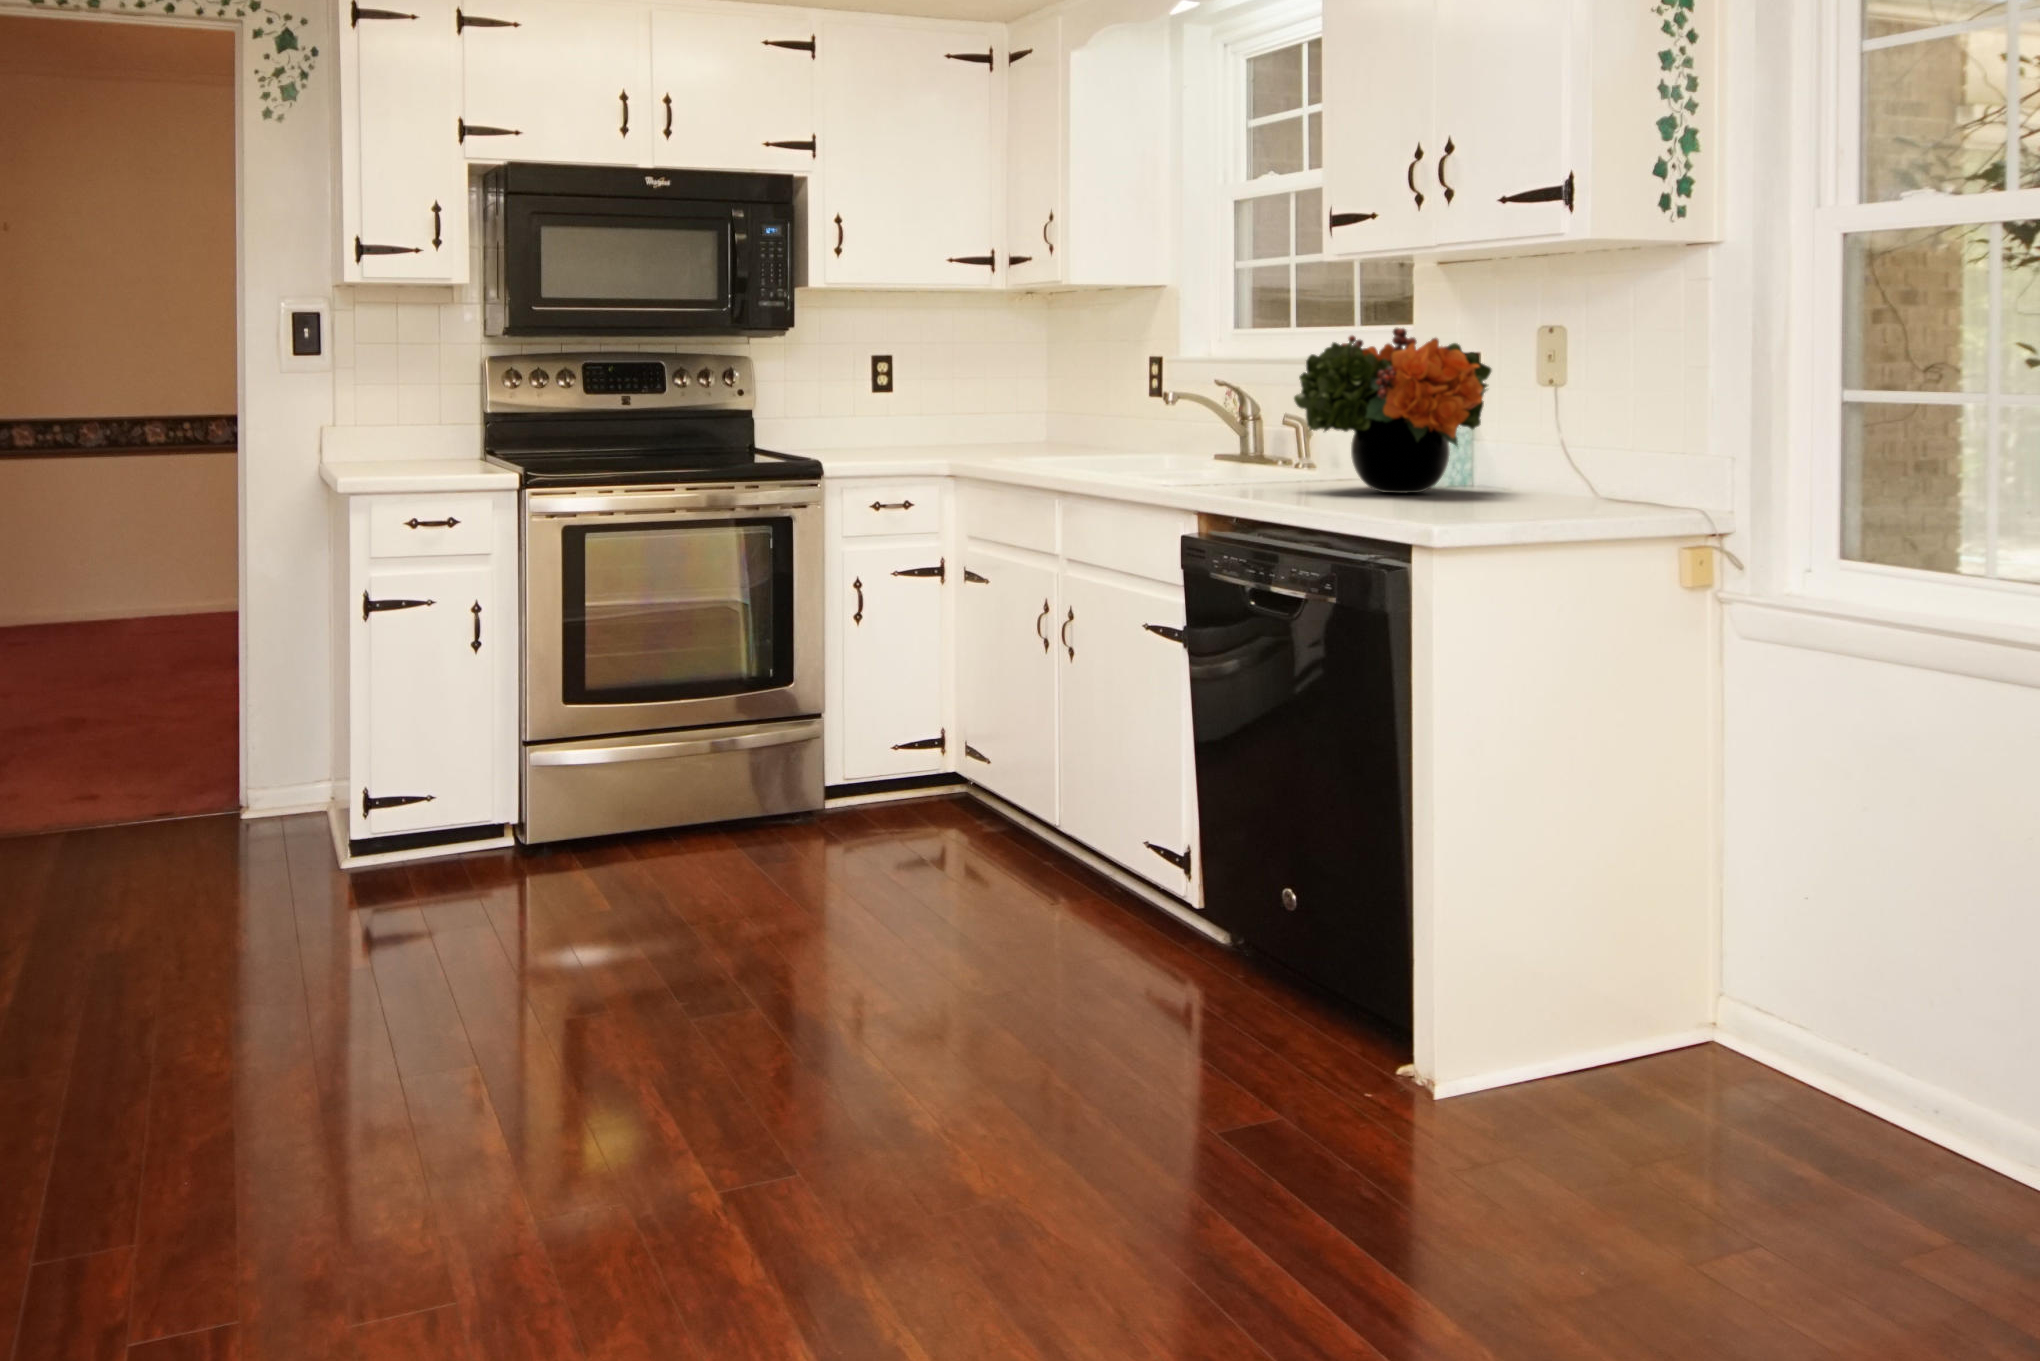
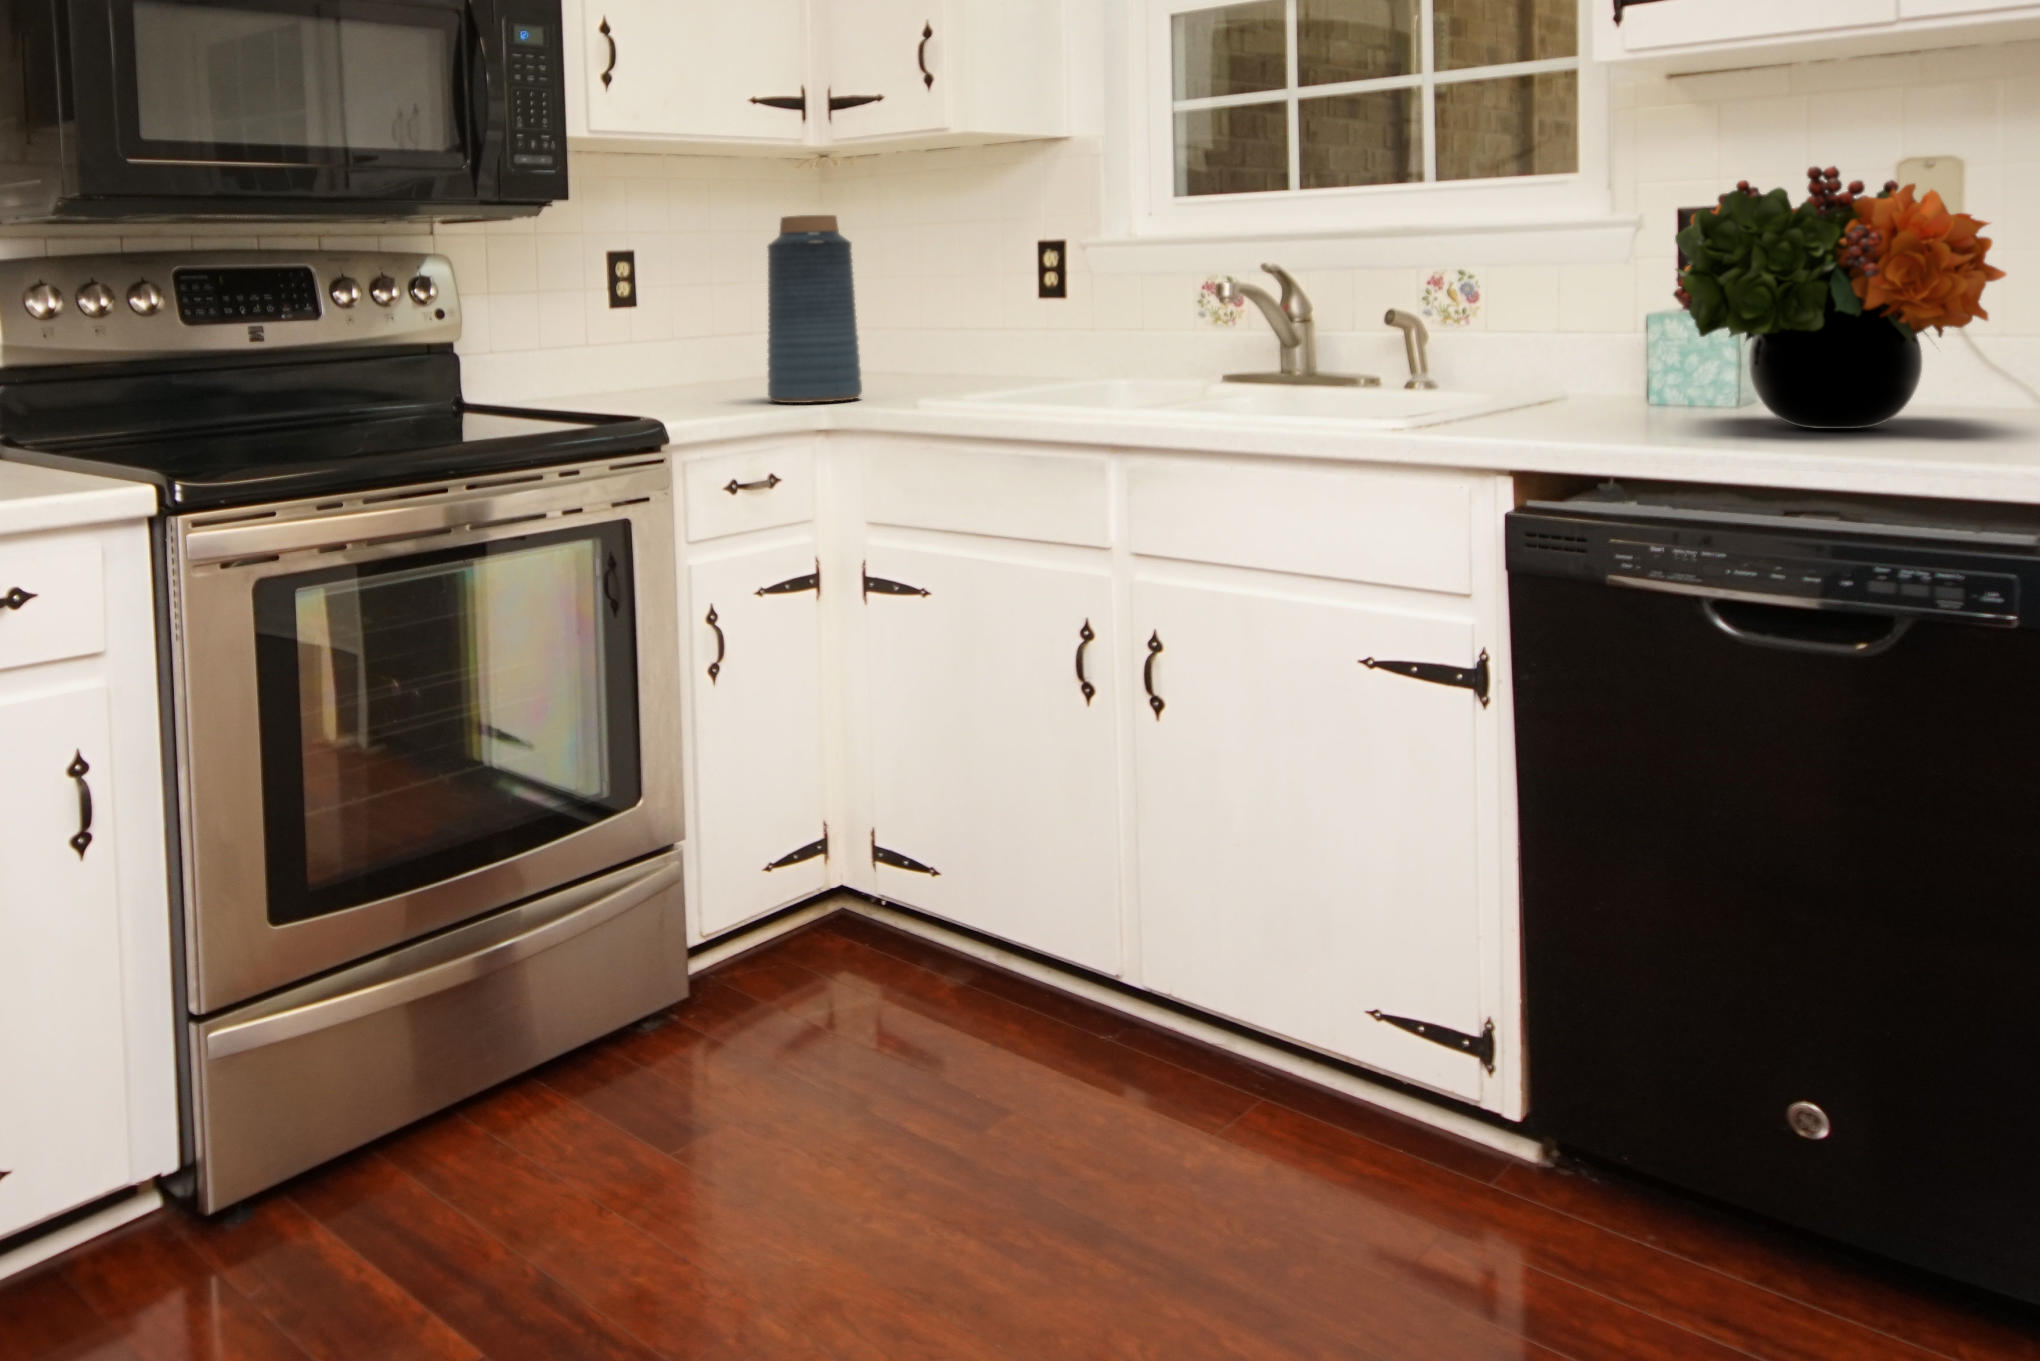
vase: none [923,338,983,457] -> present [767,215,862,403]

